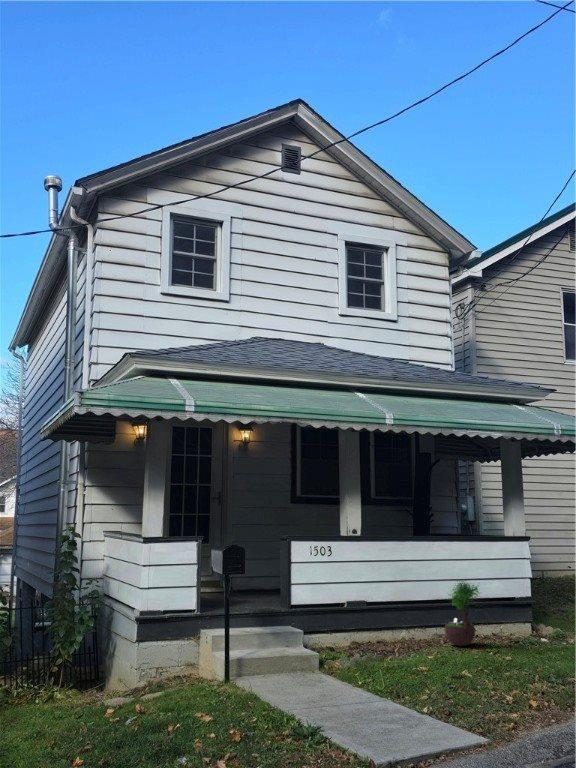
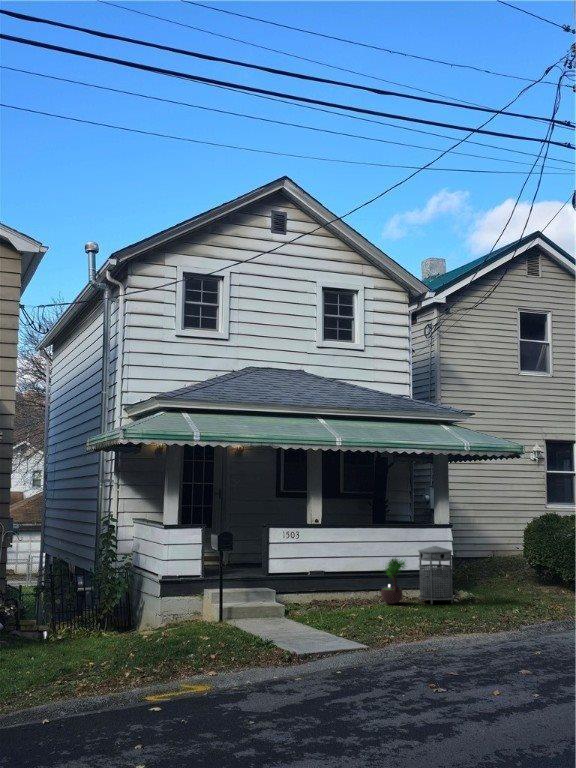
trash can: none [493,564,544,646] -> present [418,546,453,604]

